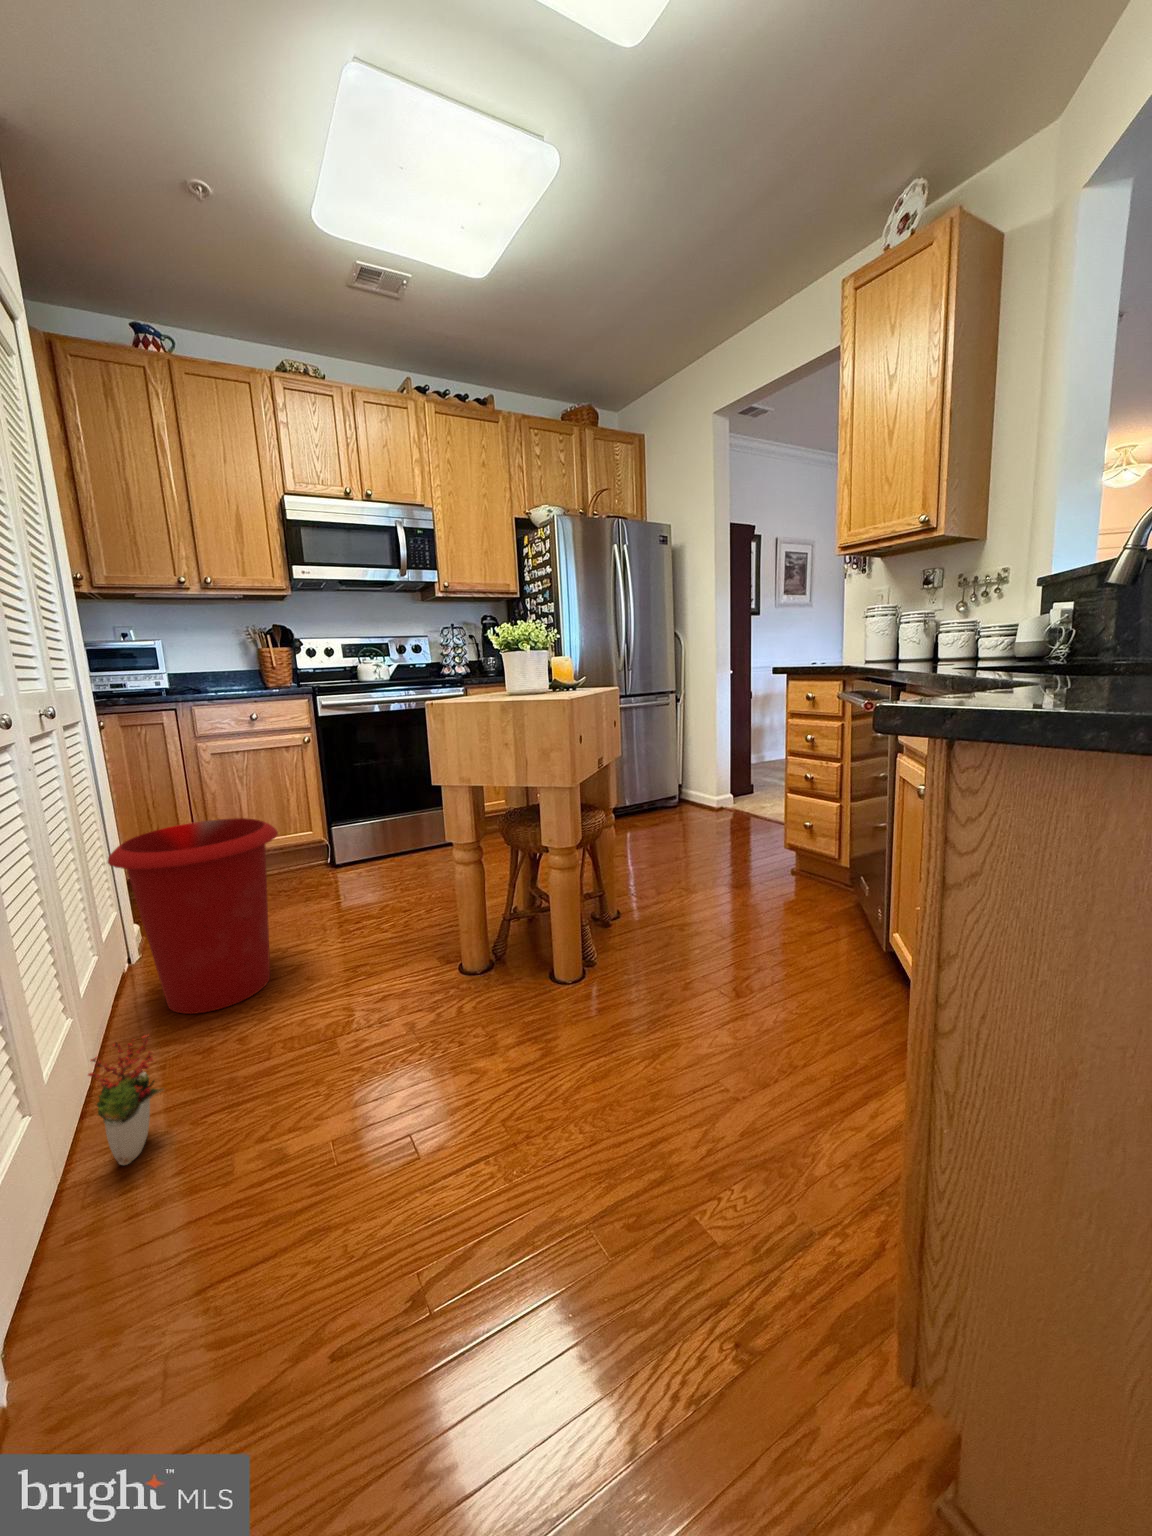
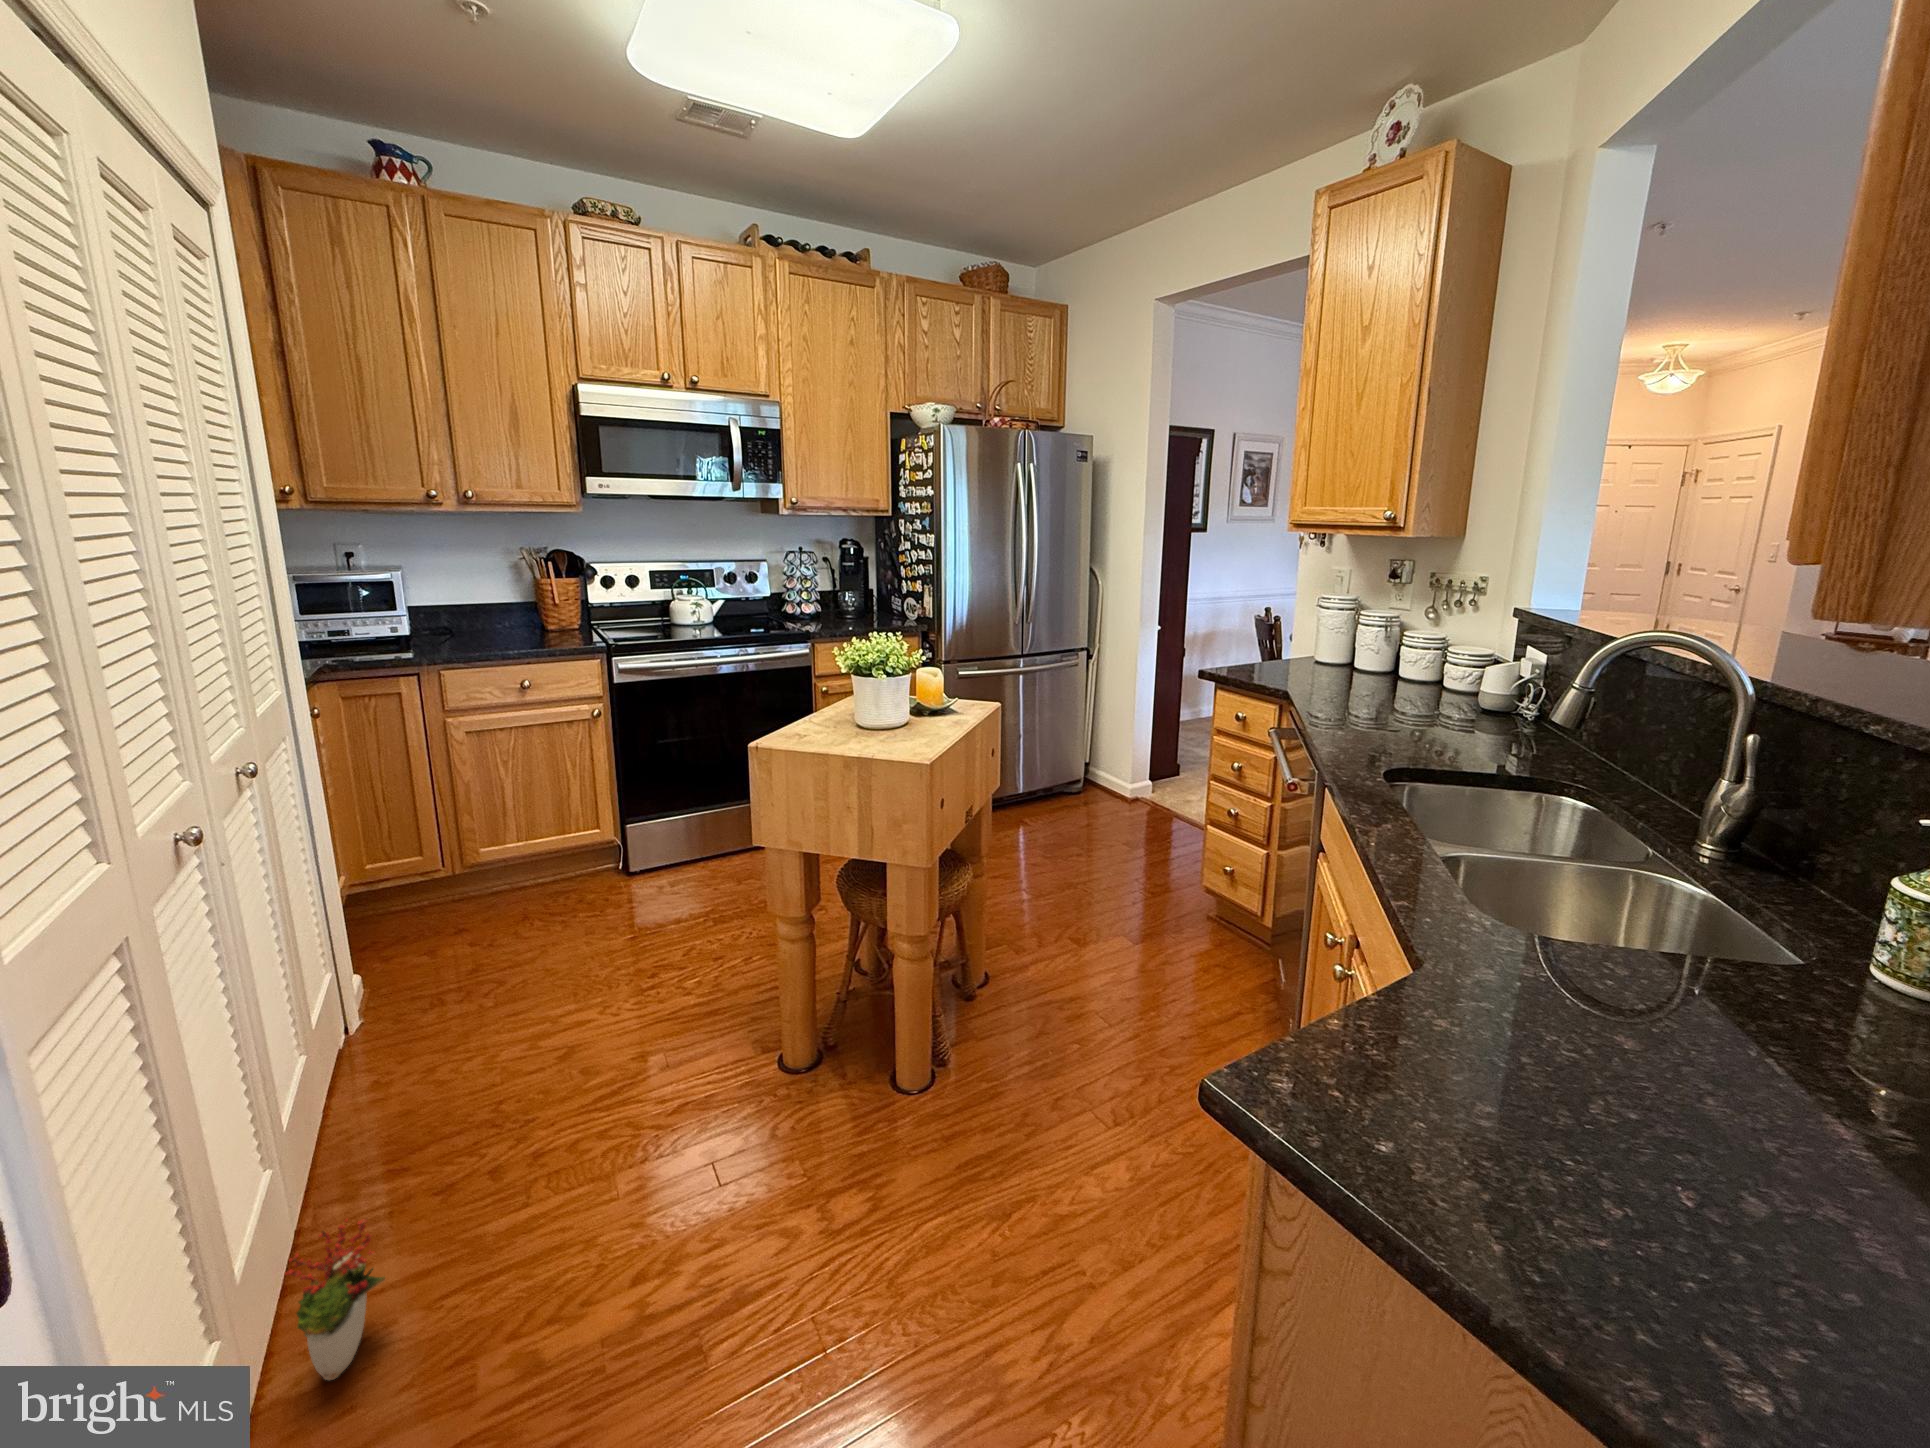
waste bin: present [108,818,278,1014] -> none [317,862,549,1128]

